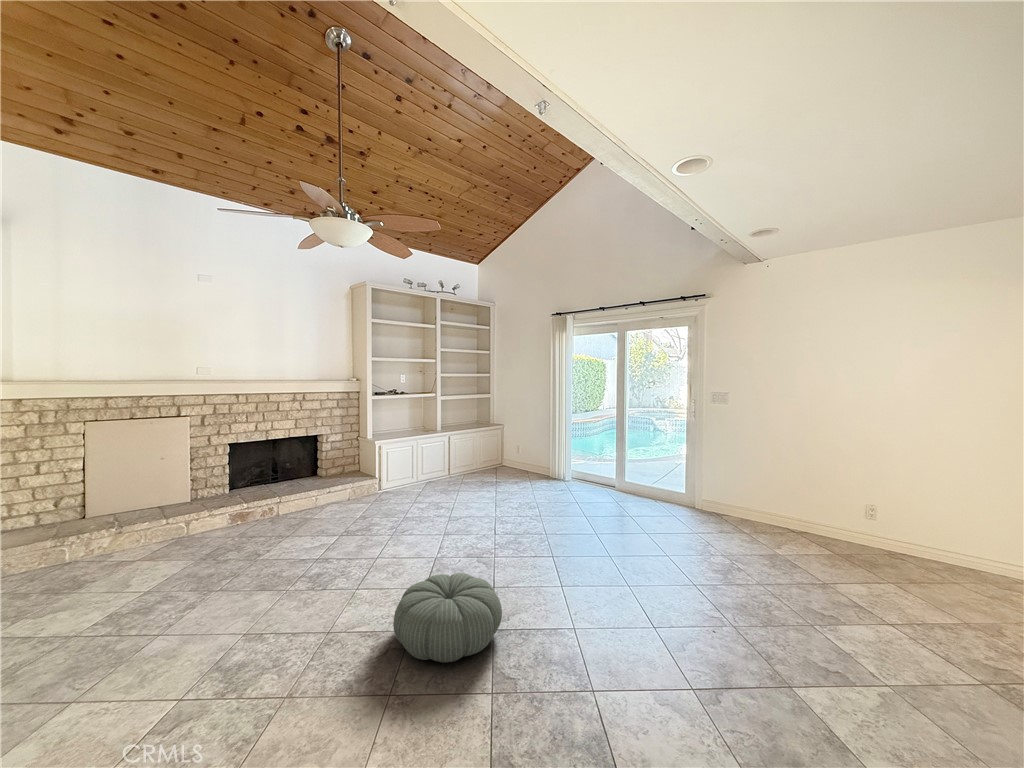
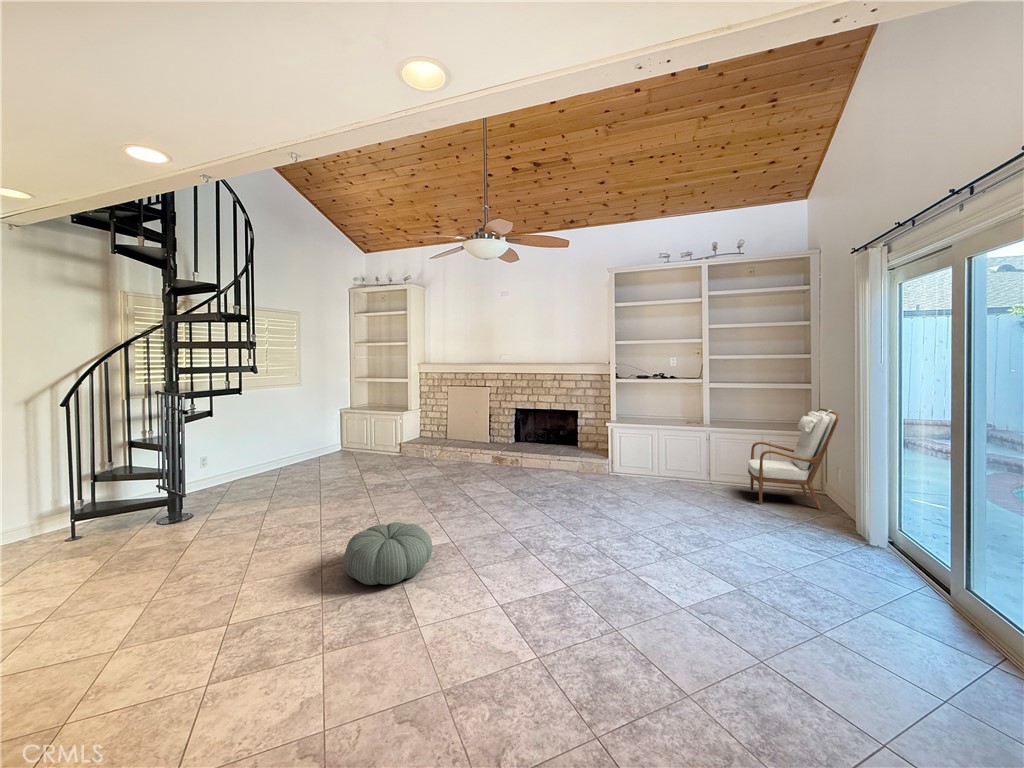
armchair: none [483,411,535,479] -> present [748,408,839,509]

